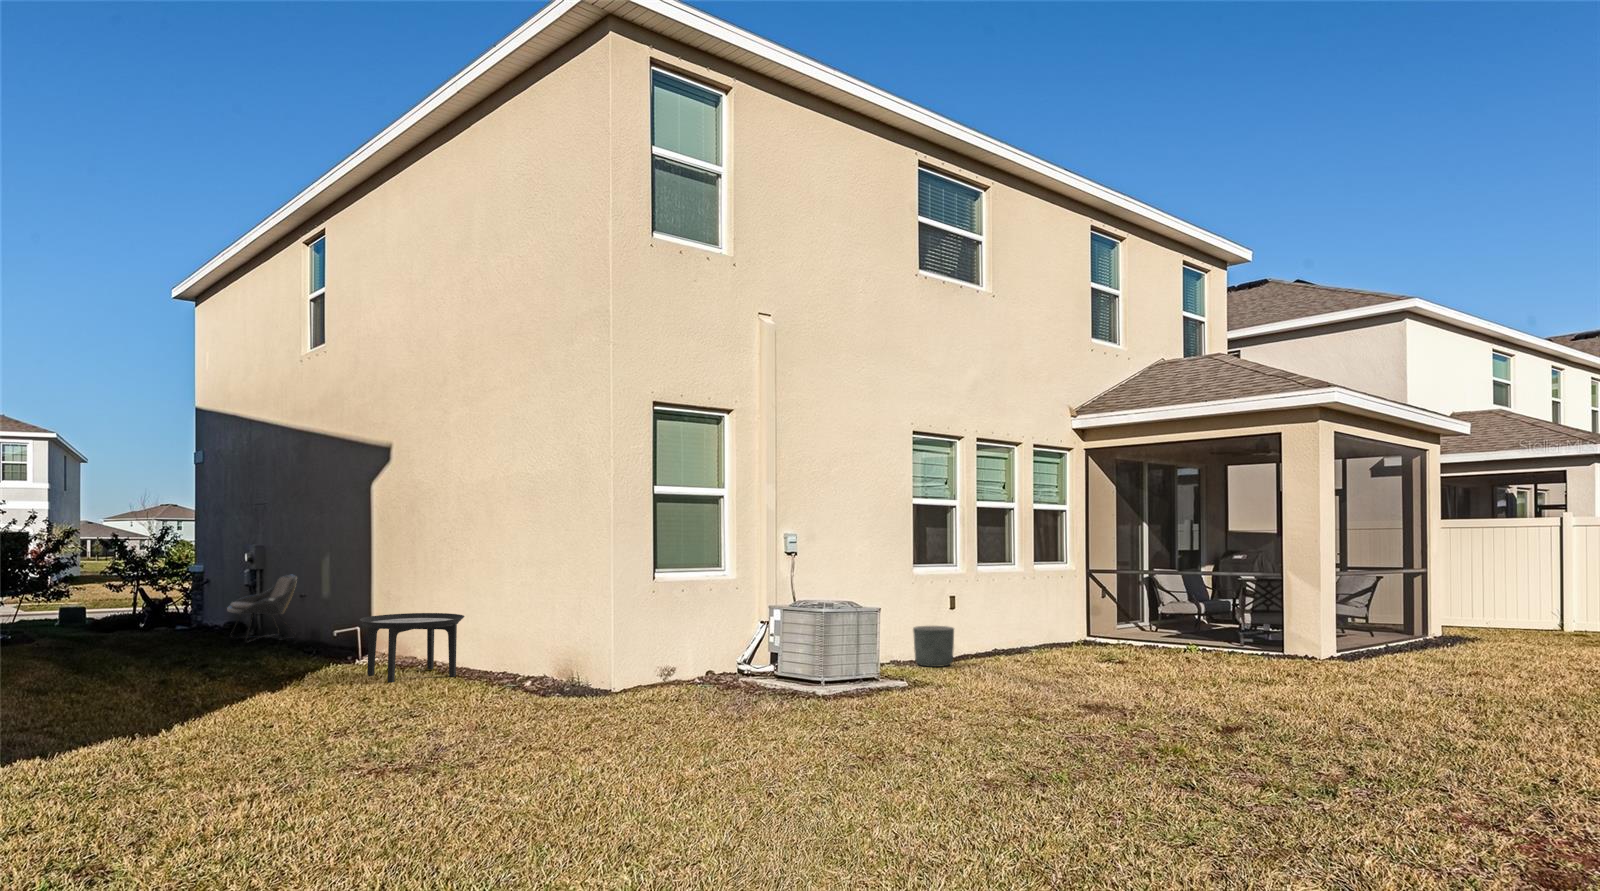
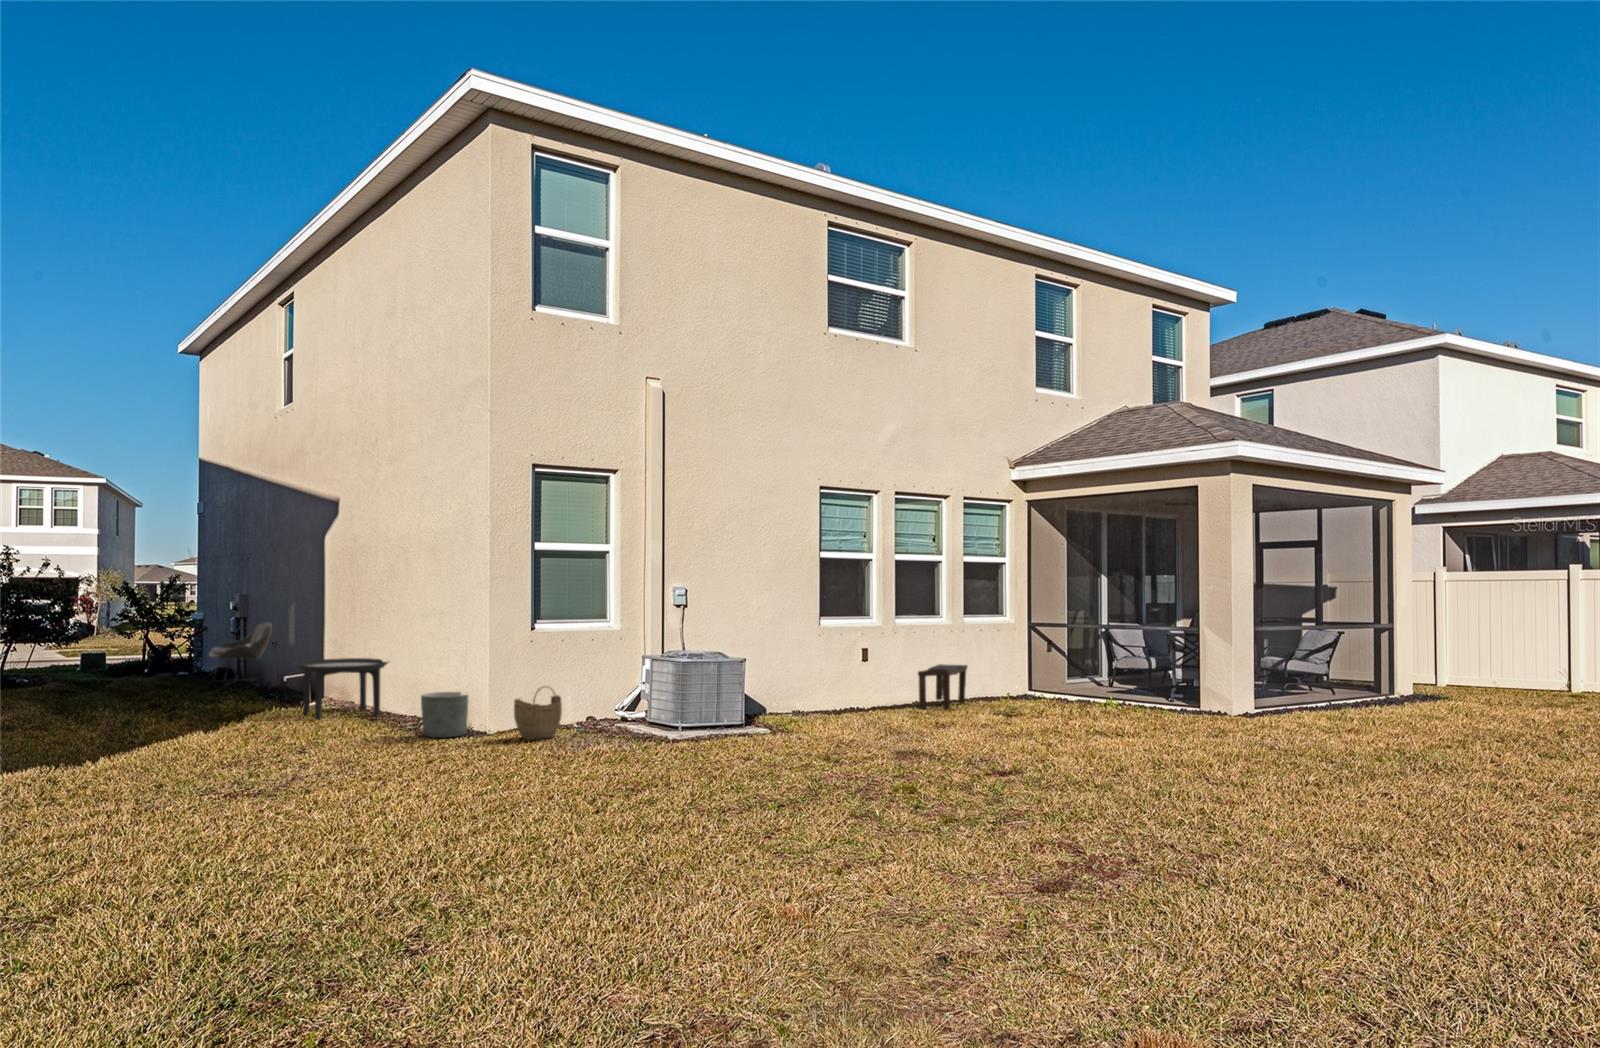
bench: none [1008,612,1048,659] -> present [918,664,967,710]
planter: present [913,626,954,667] -> present [421,692,468,738]
woven basket: none [636,640,688,702] -> present [514,686,562,740]

